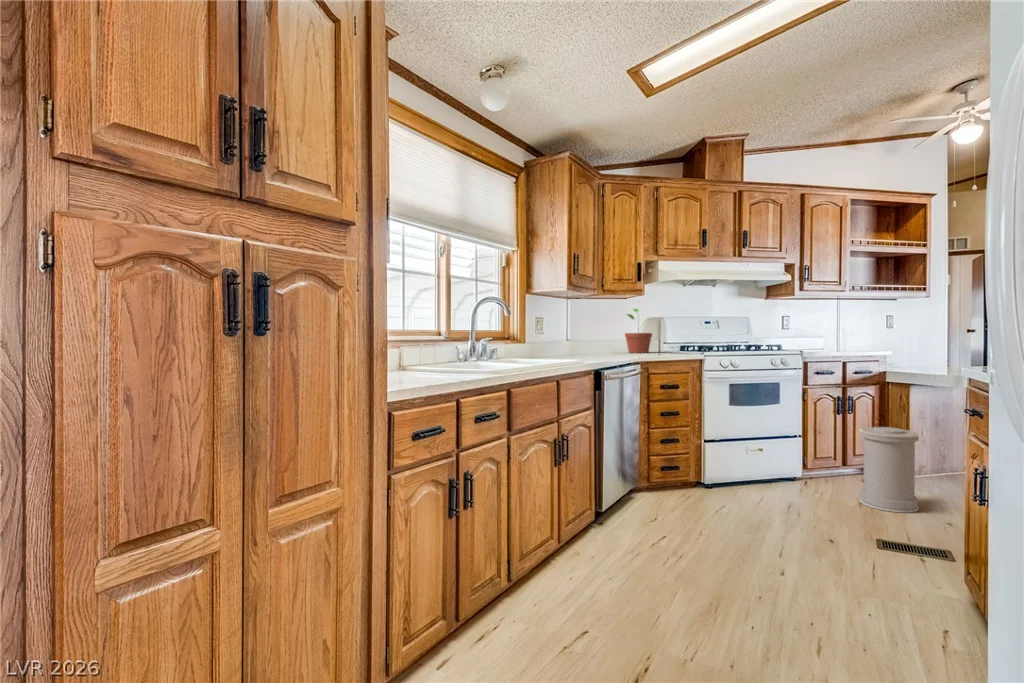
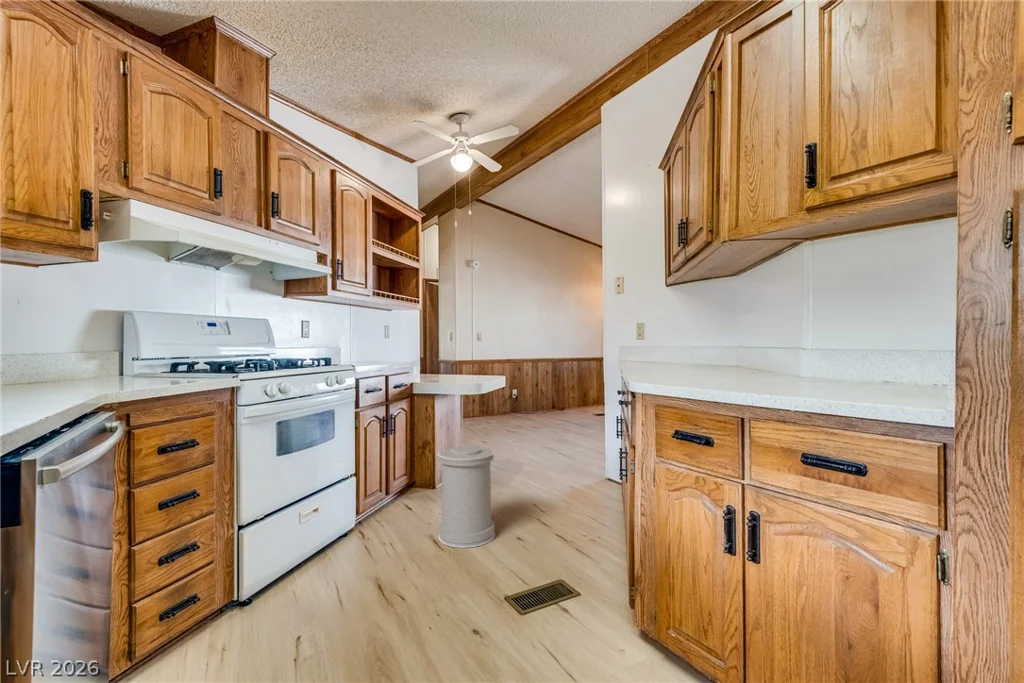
potted plant: present [625,309,652,353] -> none [26,291,99,383]

